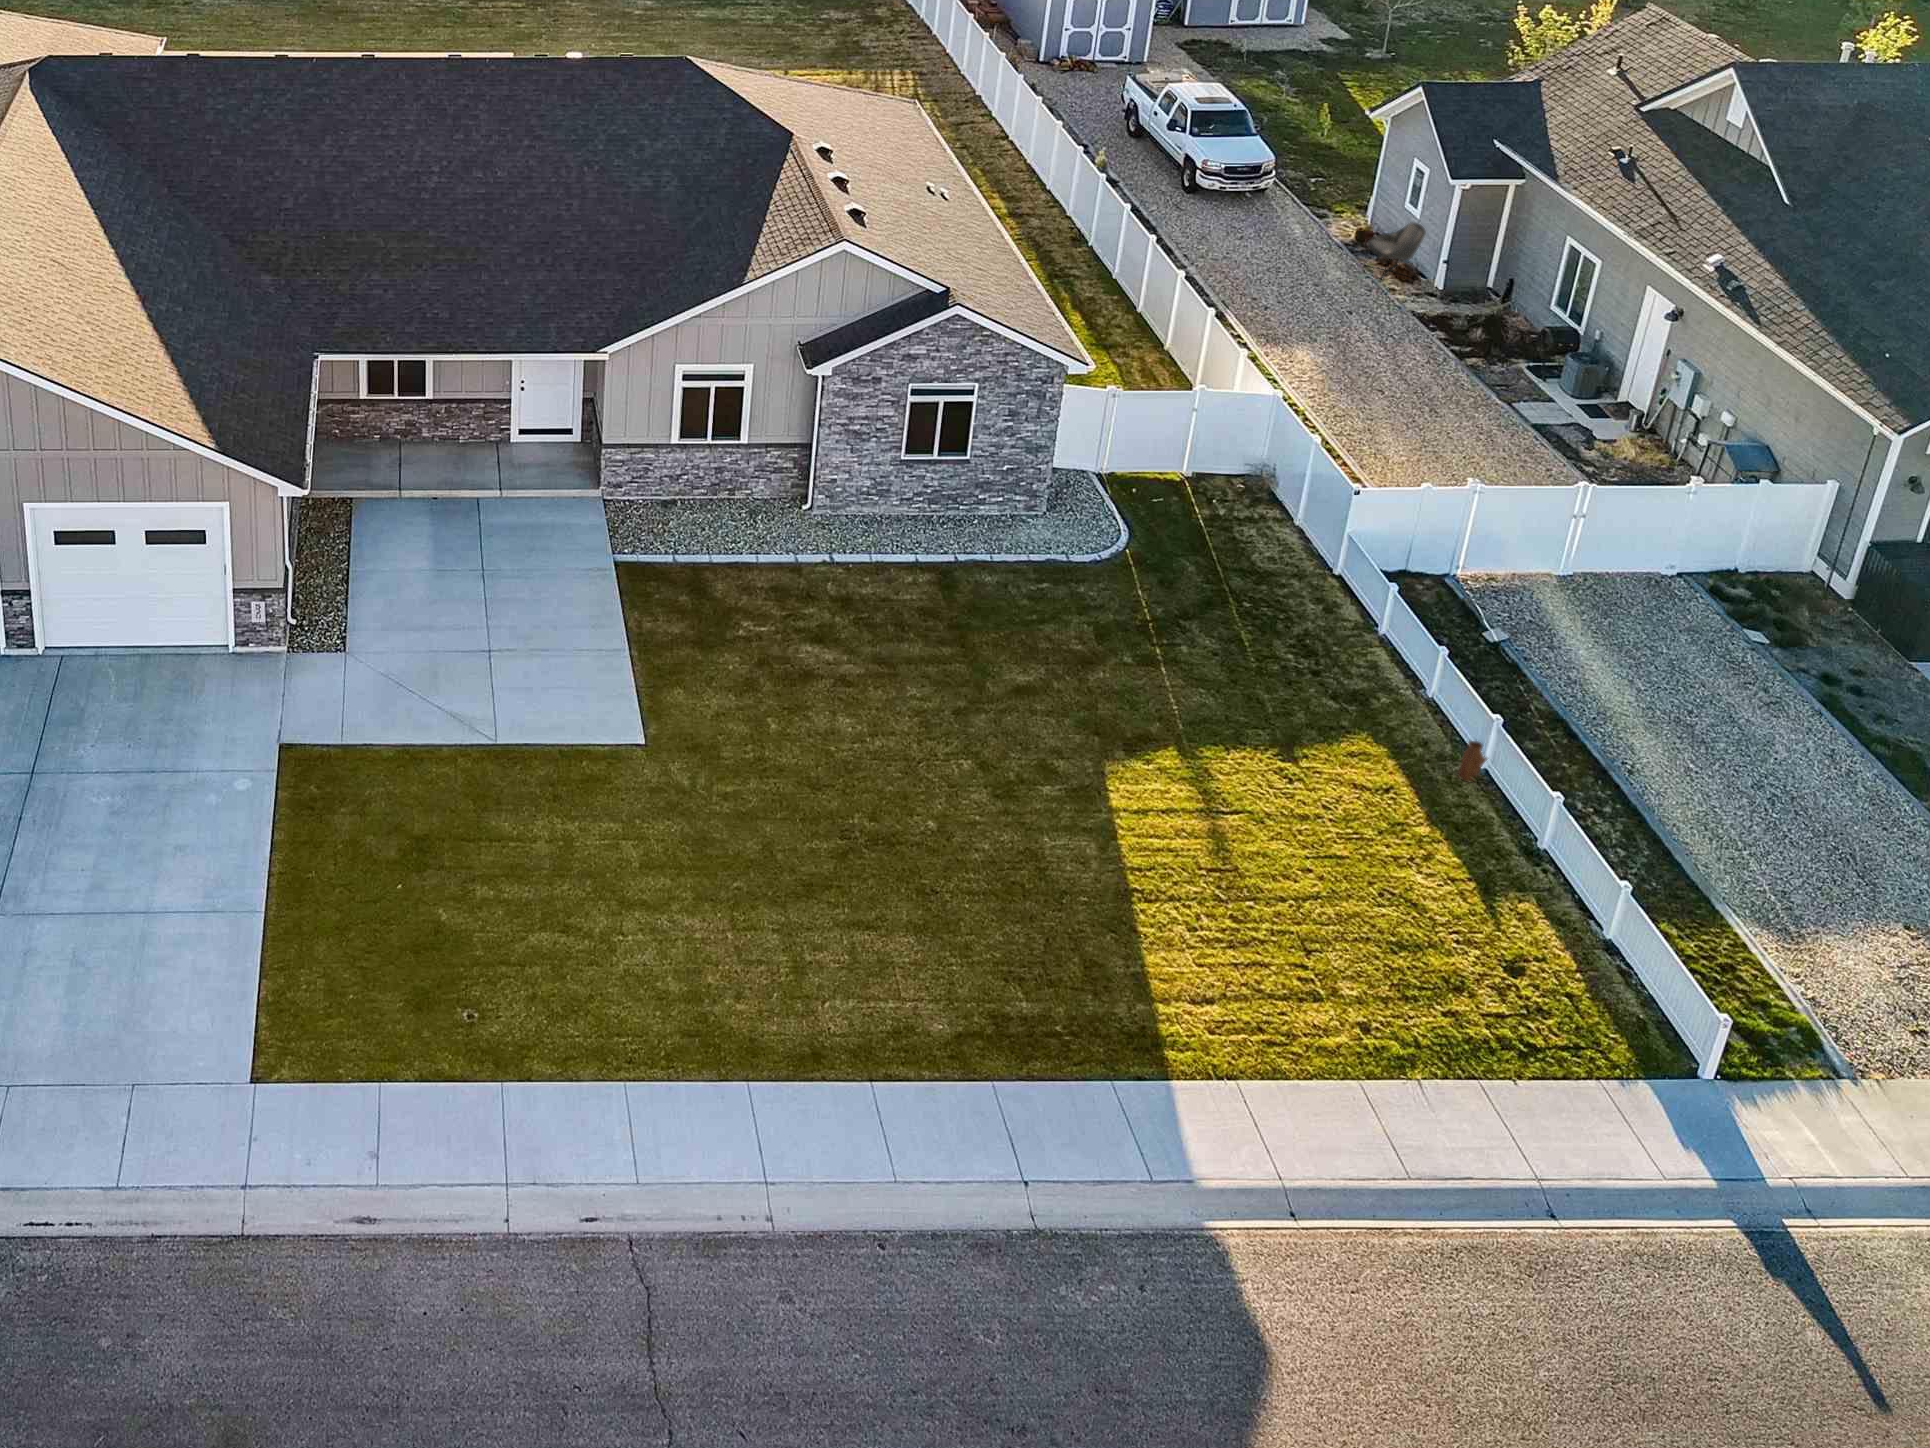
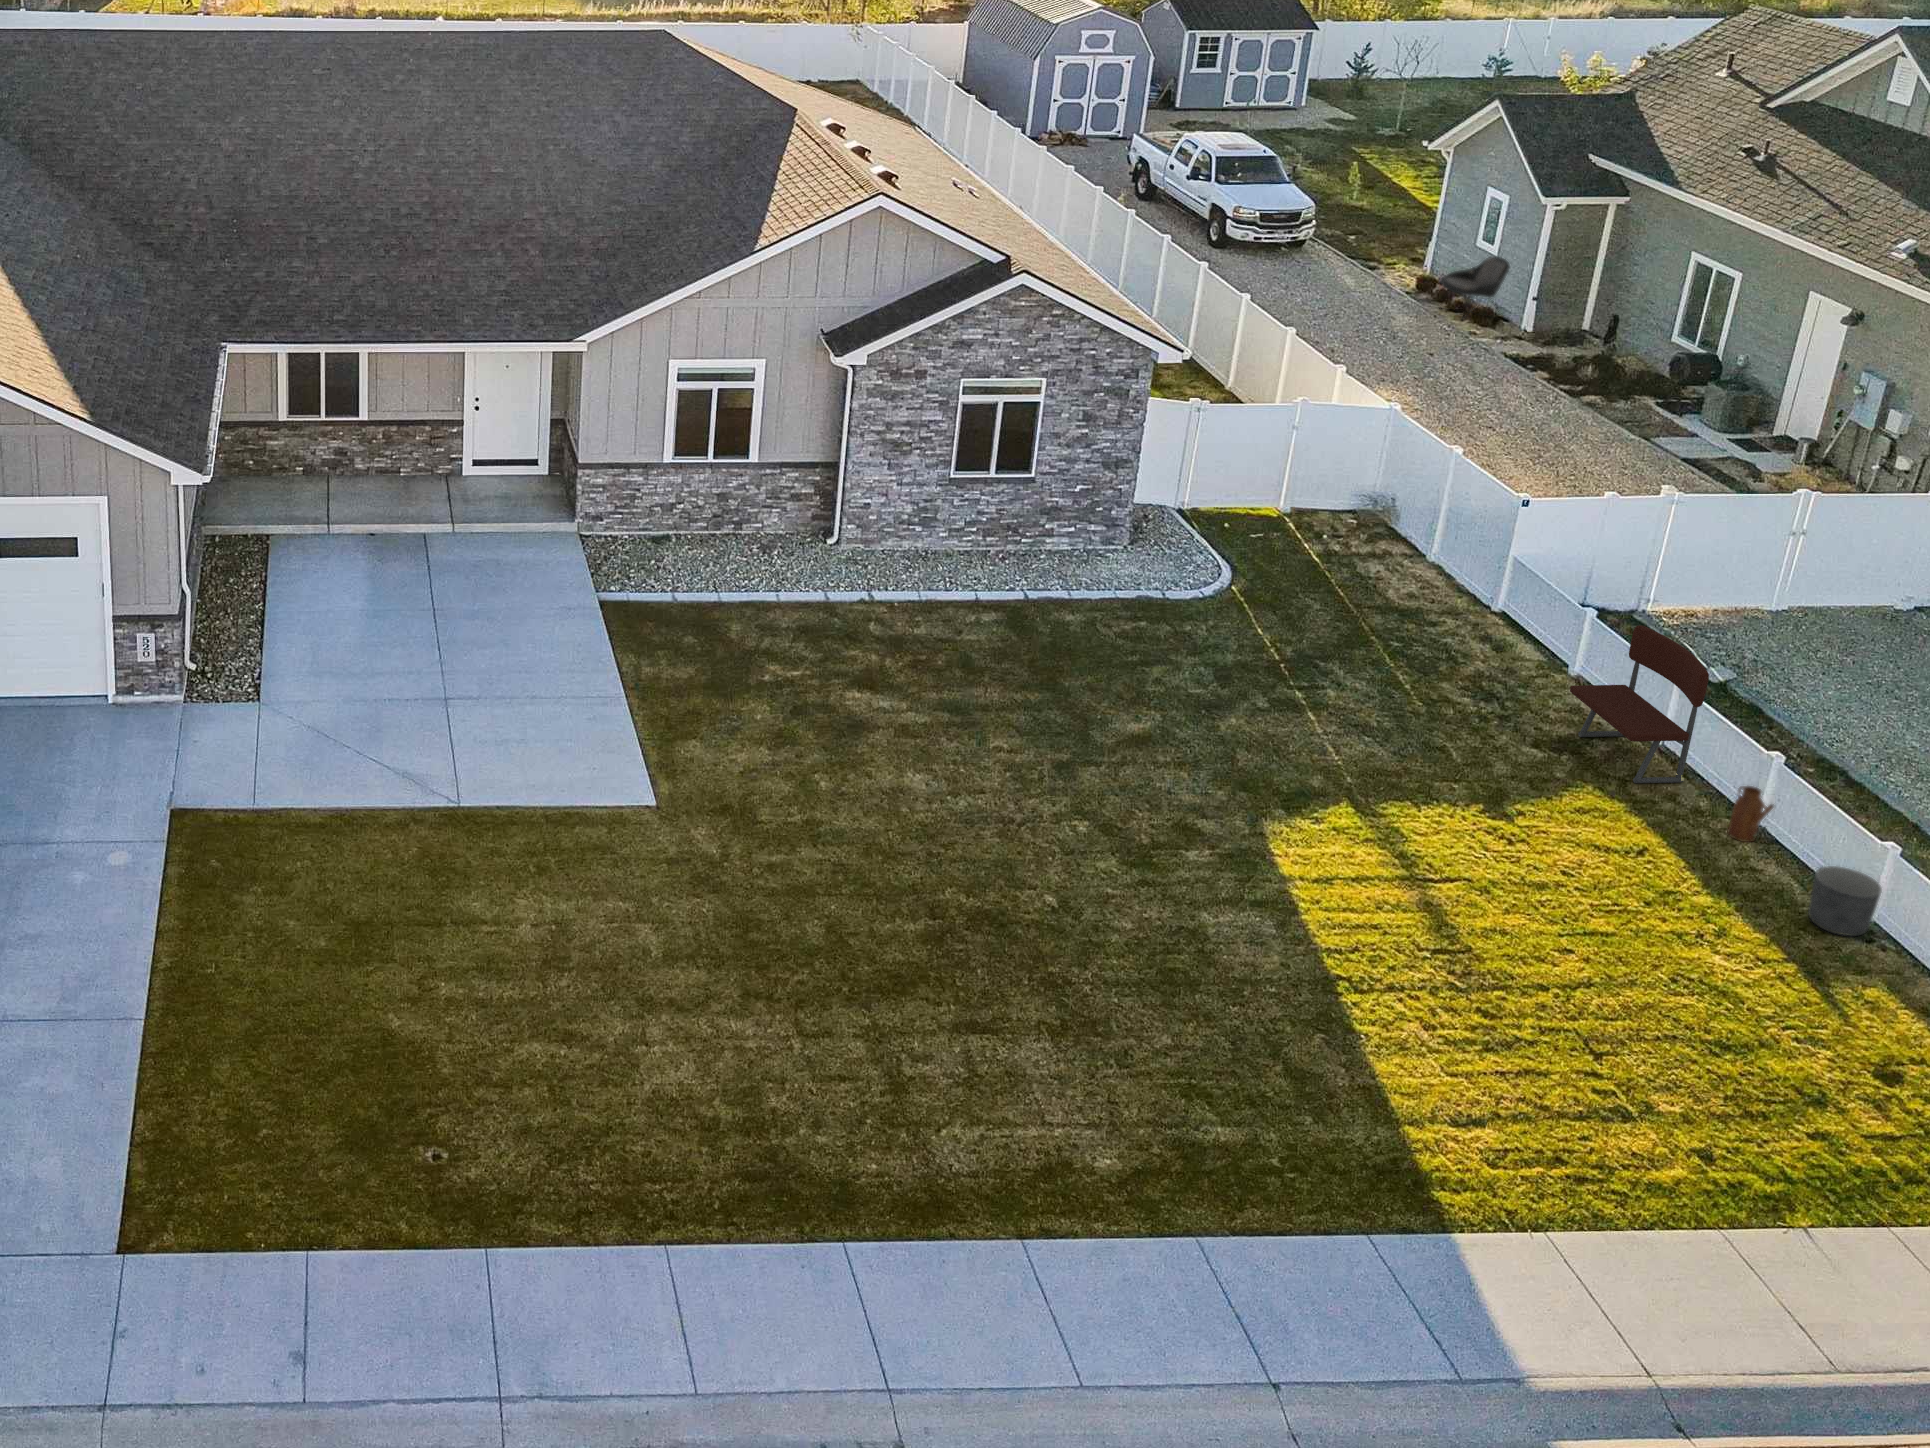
bench: none [1363,609,1458,731] -> present [1570,625,1709,783]
planter: none [1495,808,1547,860] -> present [1808,866,1882,936]

